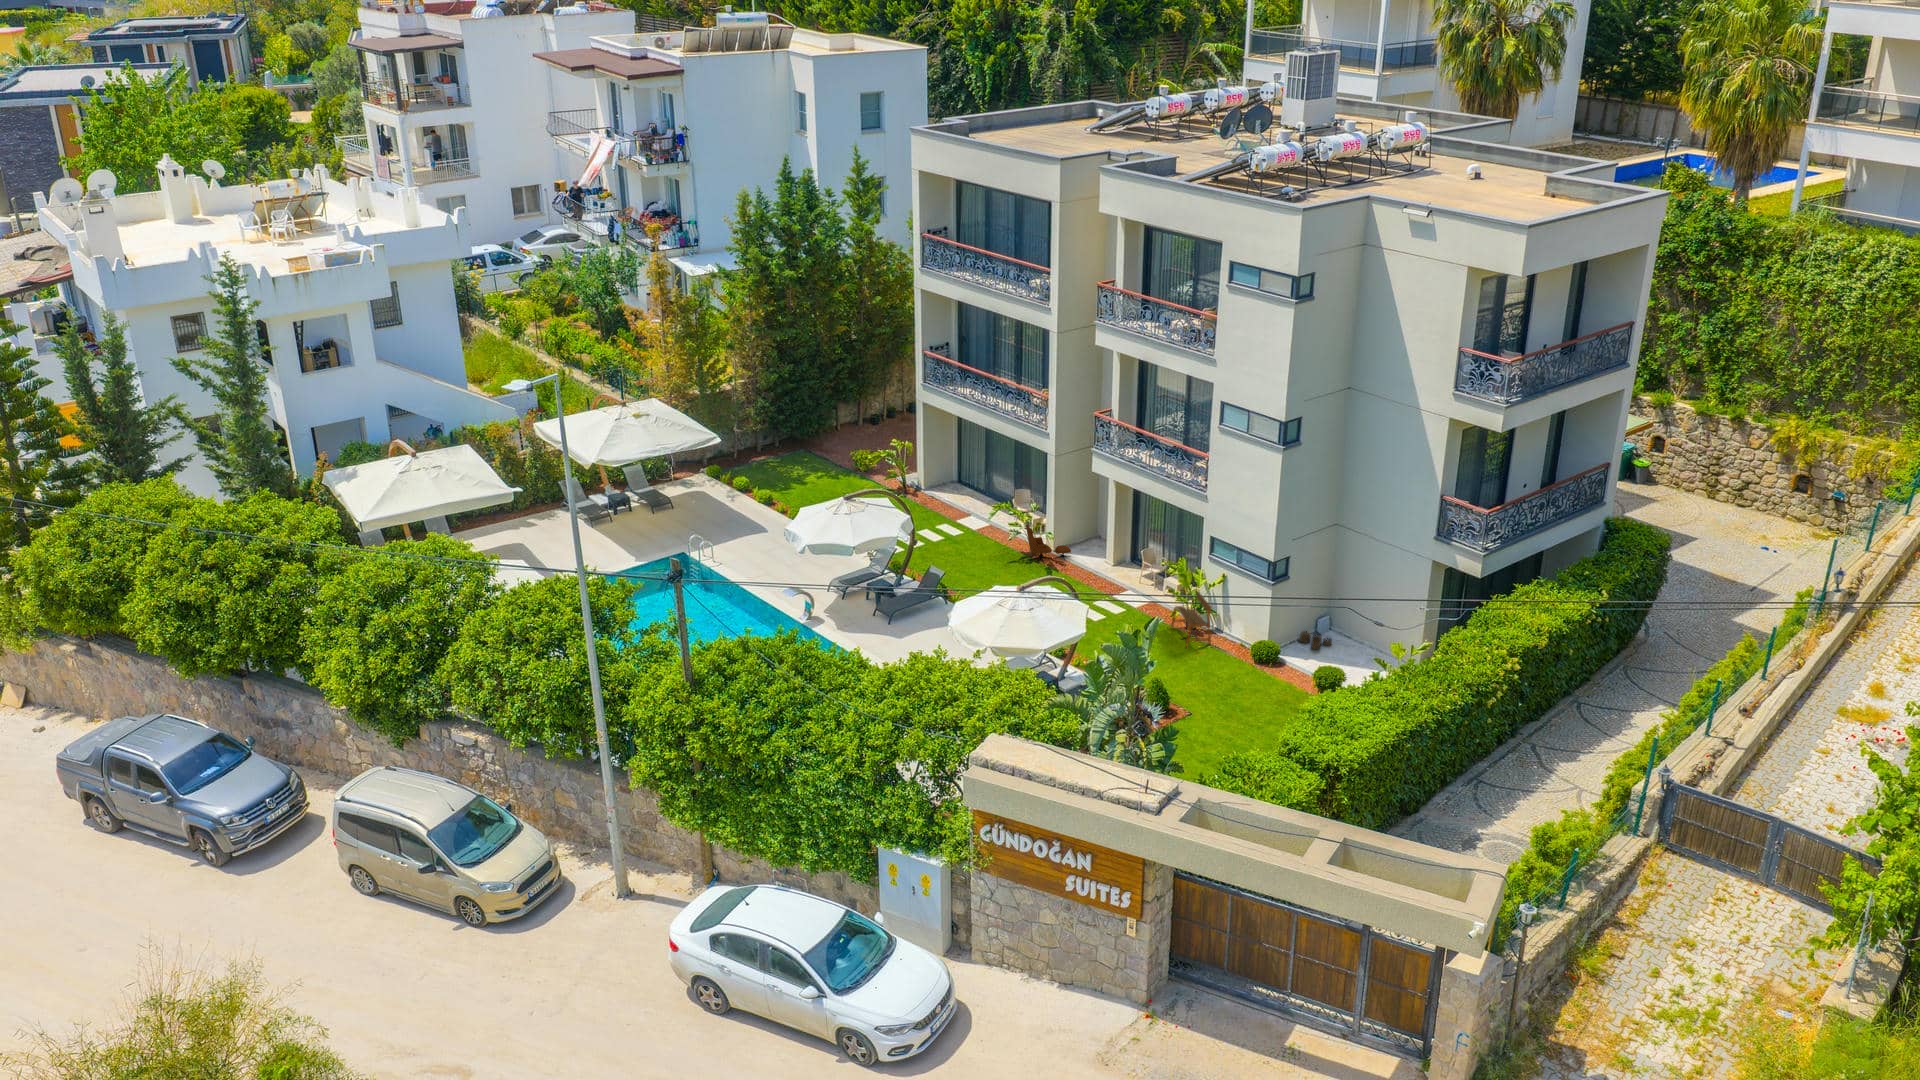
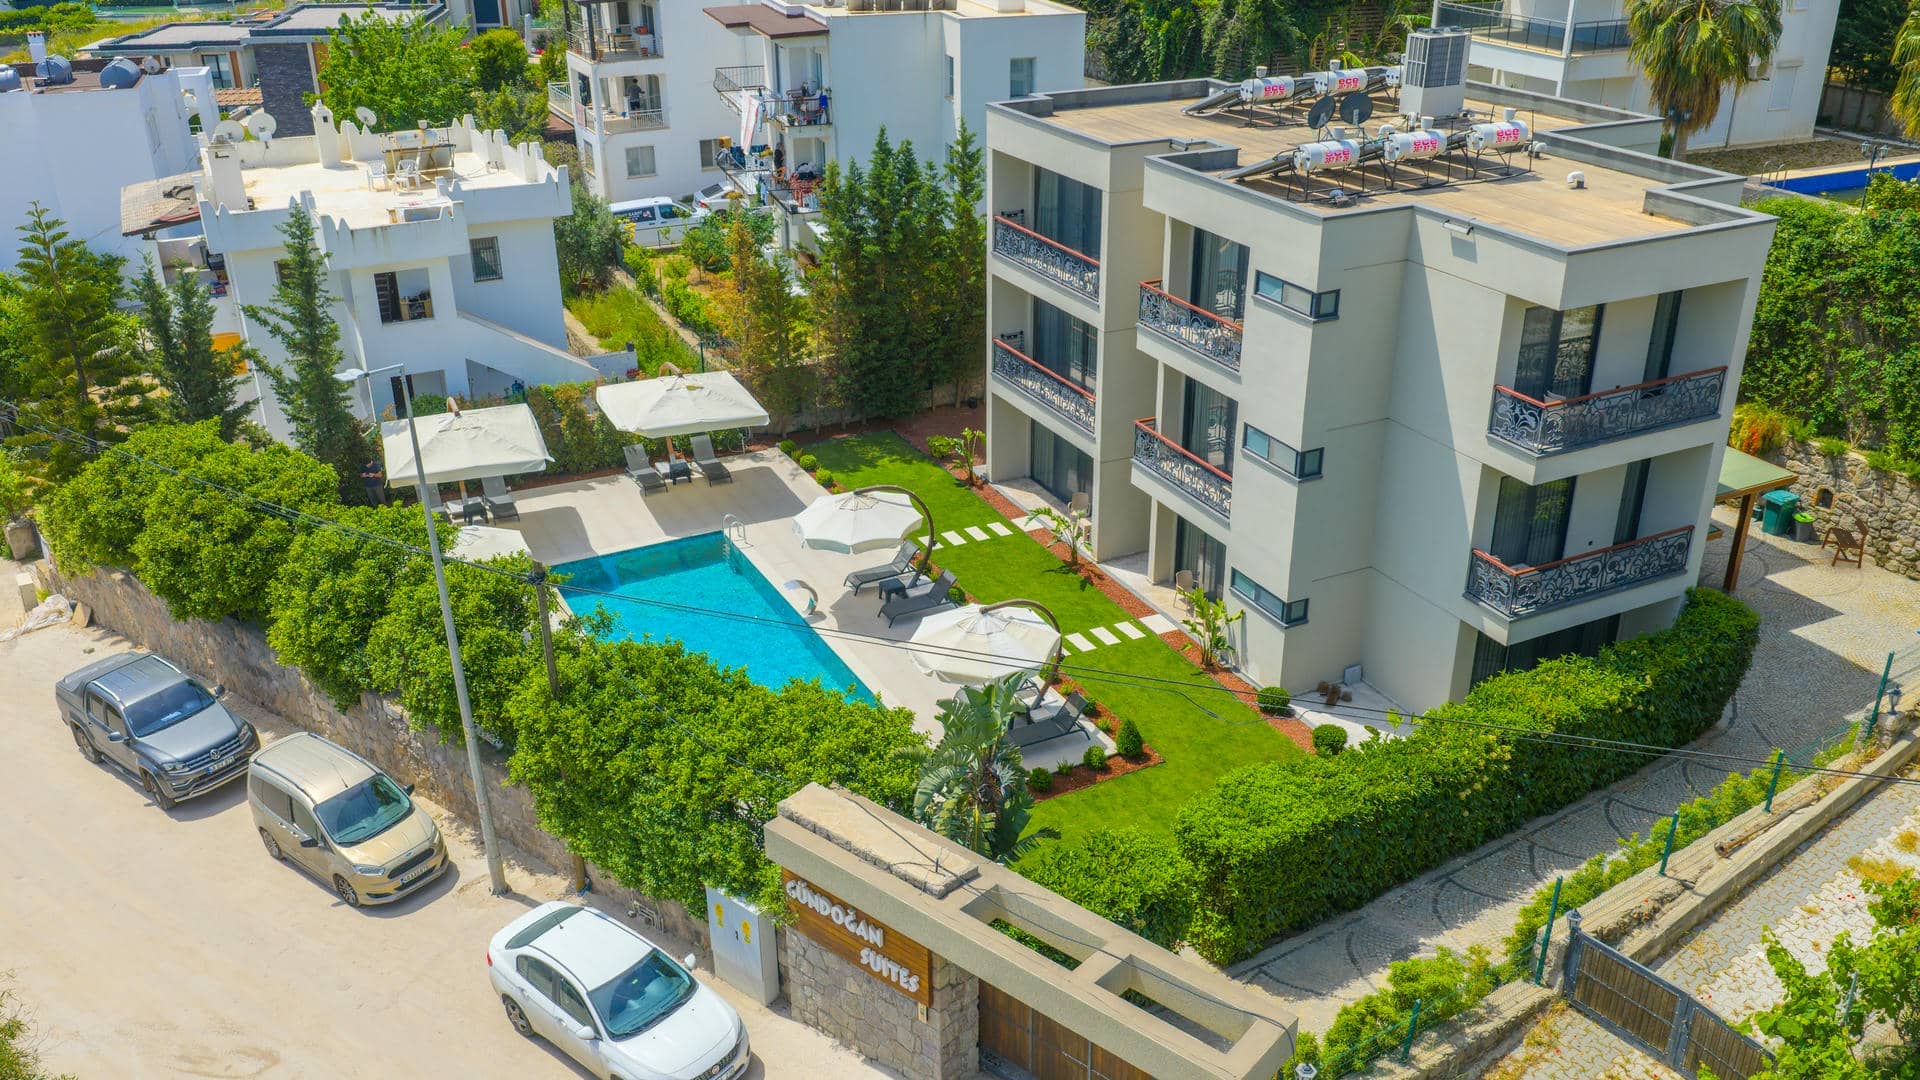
lounge chair: present [1026,524,1071,563] -> none [1063,532,1111,575]
bench: present [1171,592,1212,648] -> present [1821,517,1869,568]

